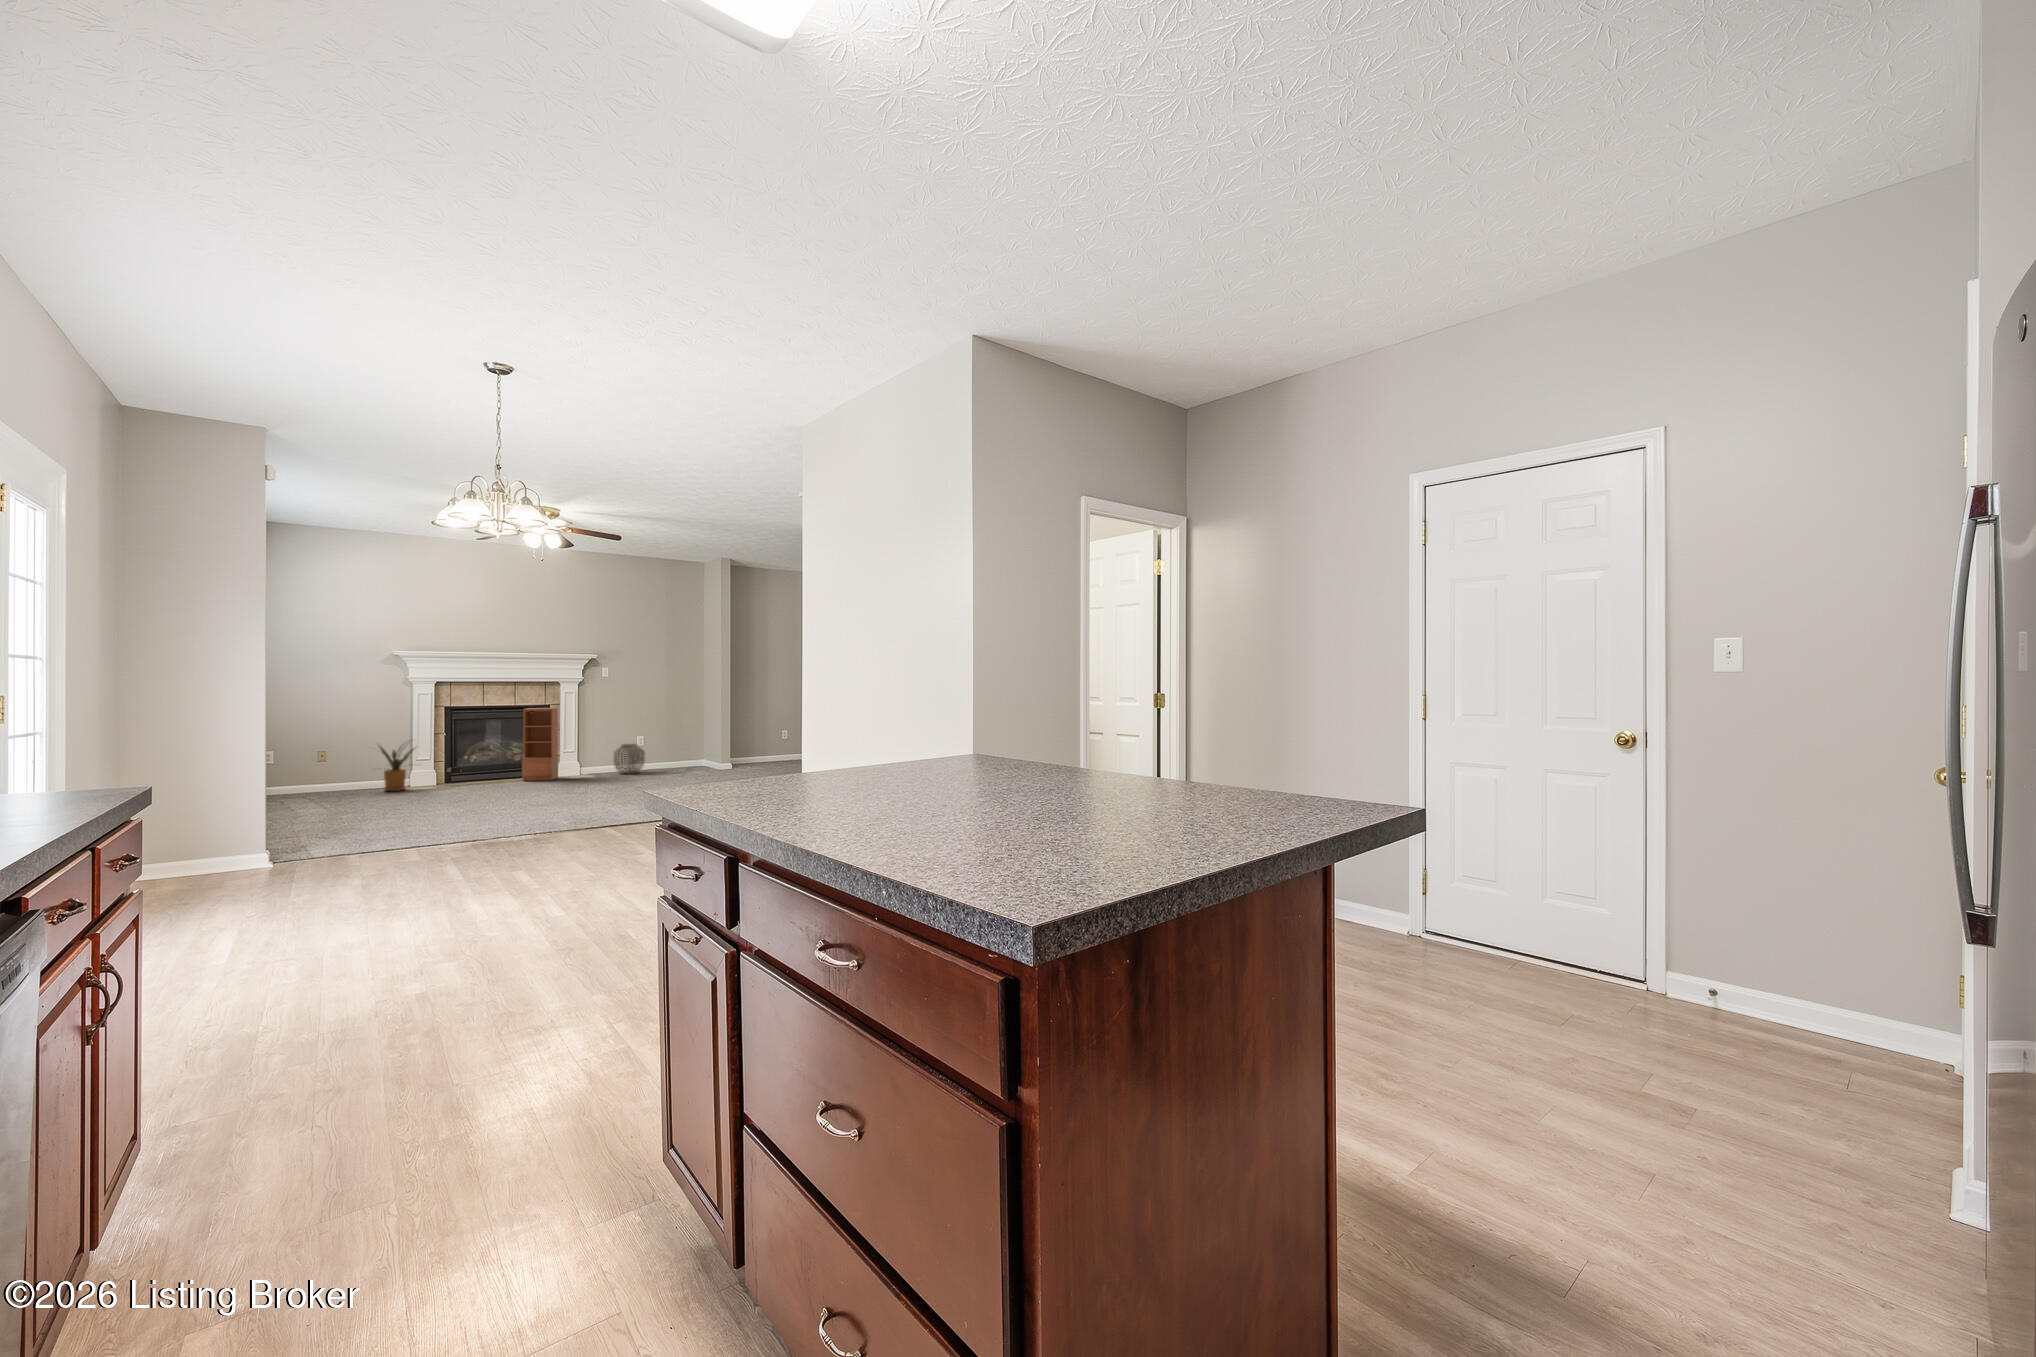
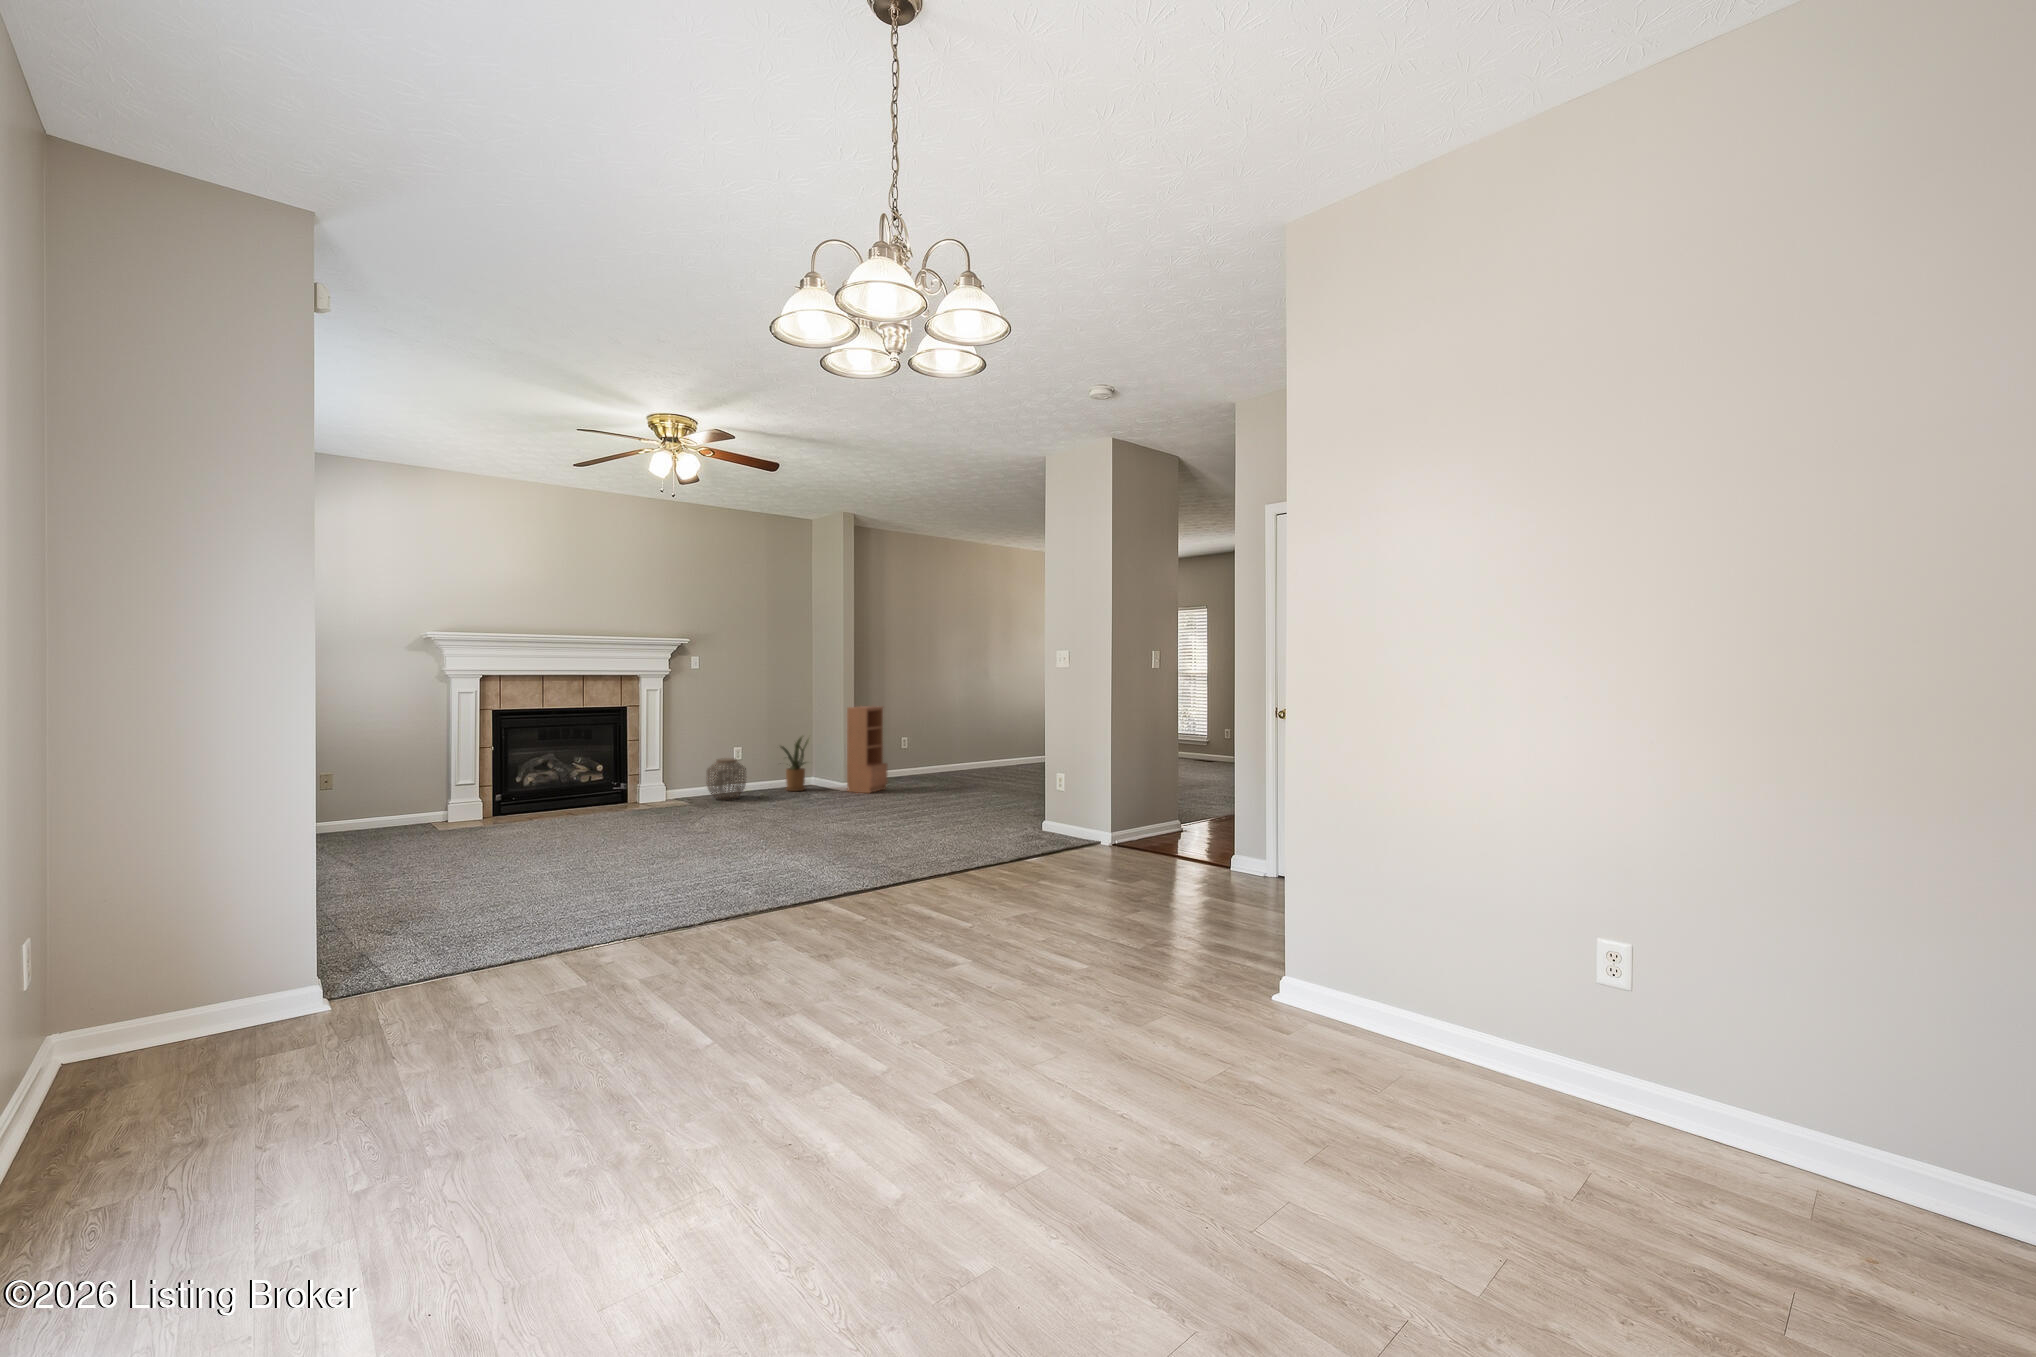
bookcase: present [522,708,558,781] -> present [847,706,887,793]
house plant: present [380,740,415,791] -> present [781,737,808,791]

